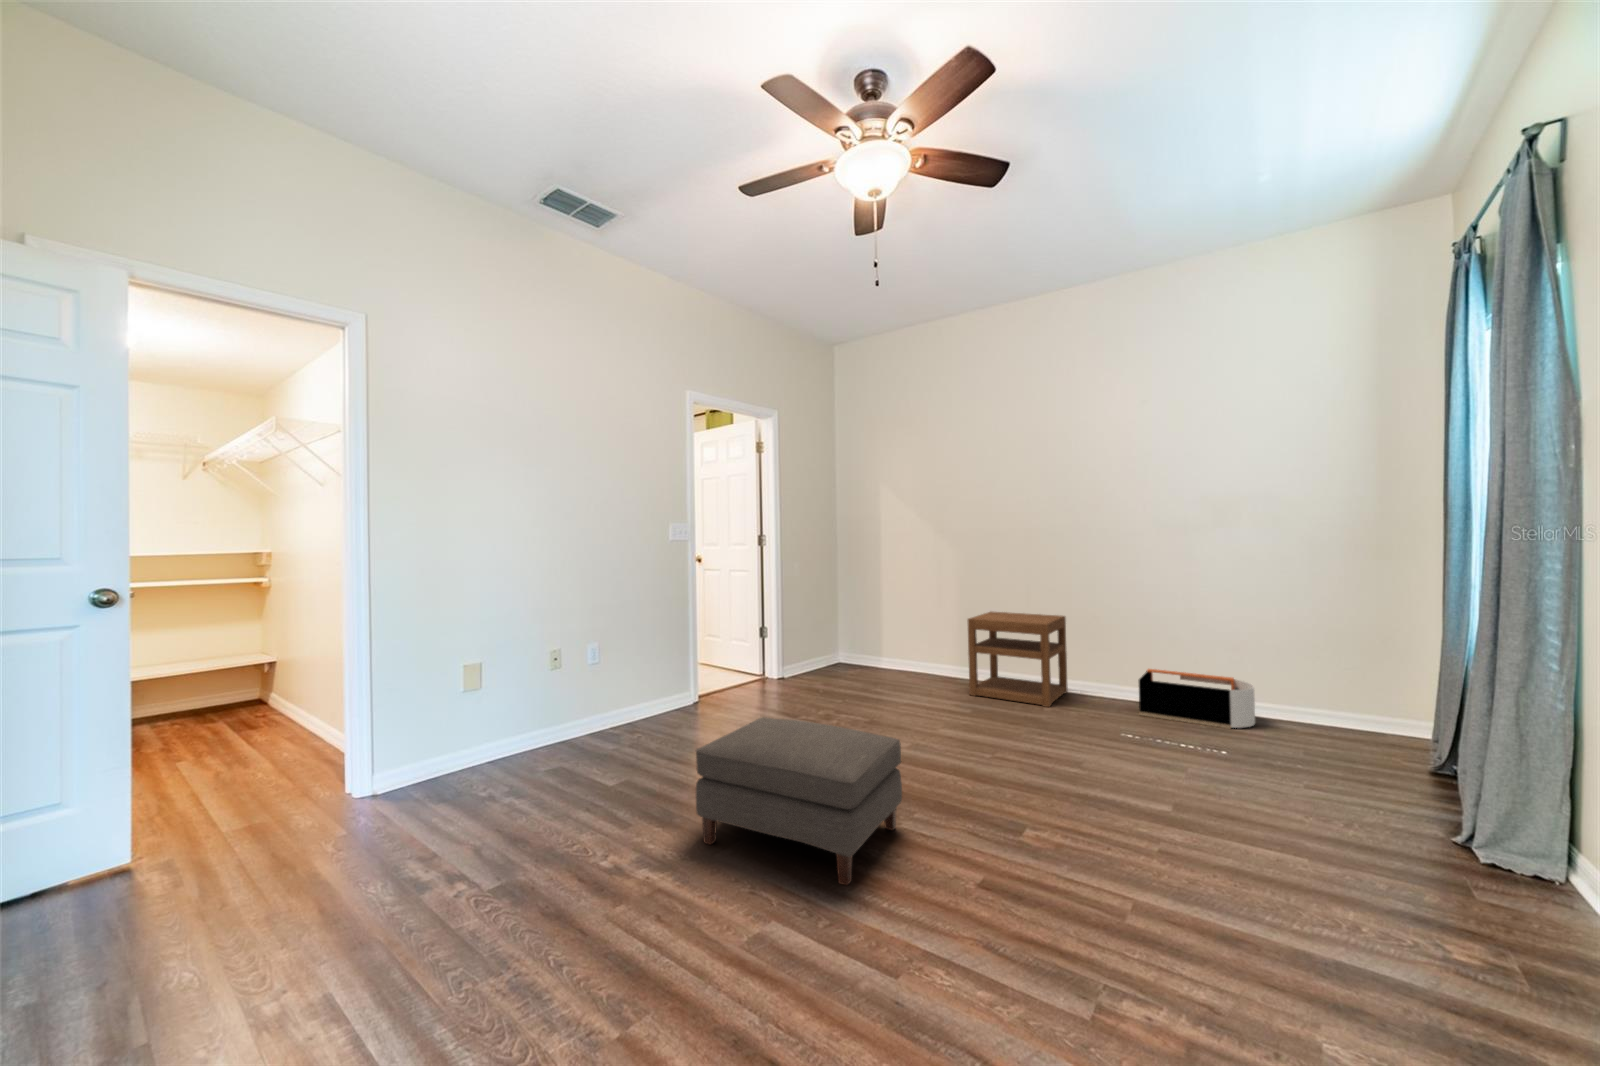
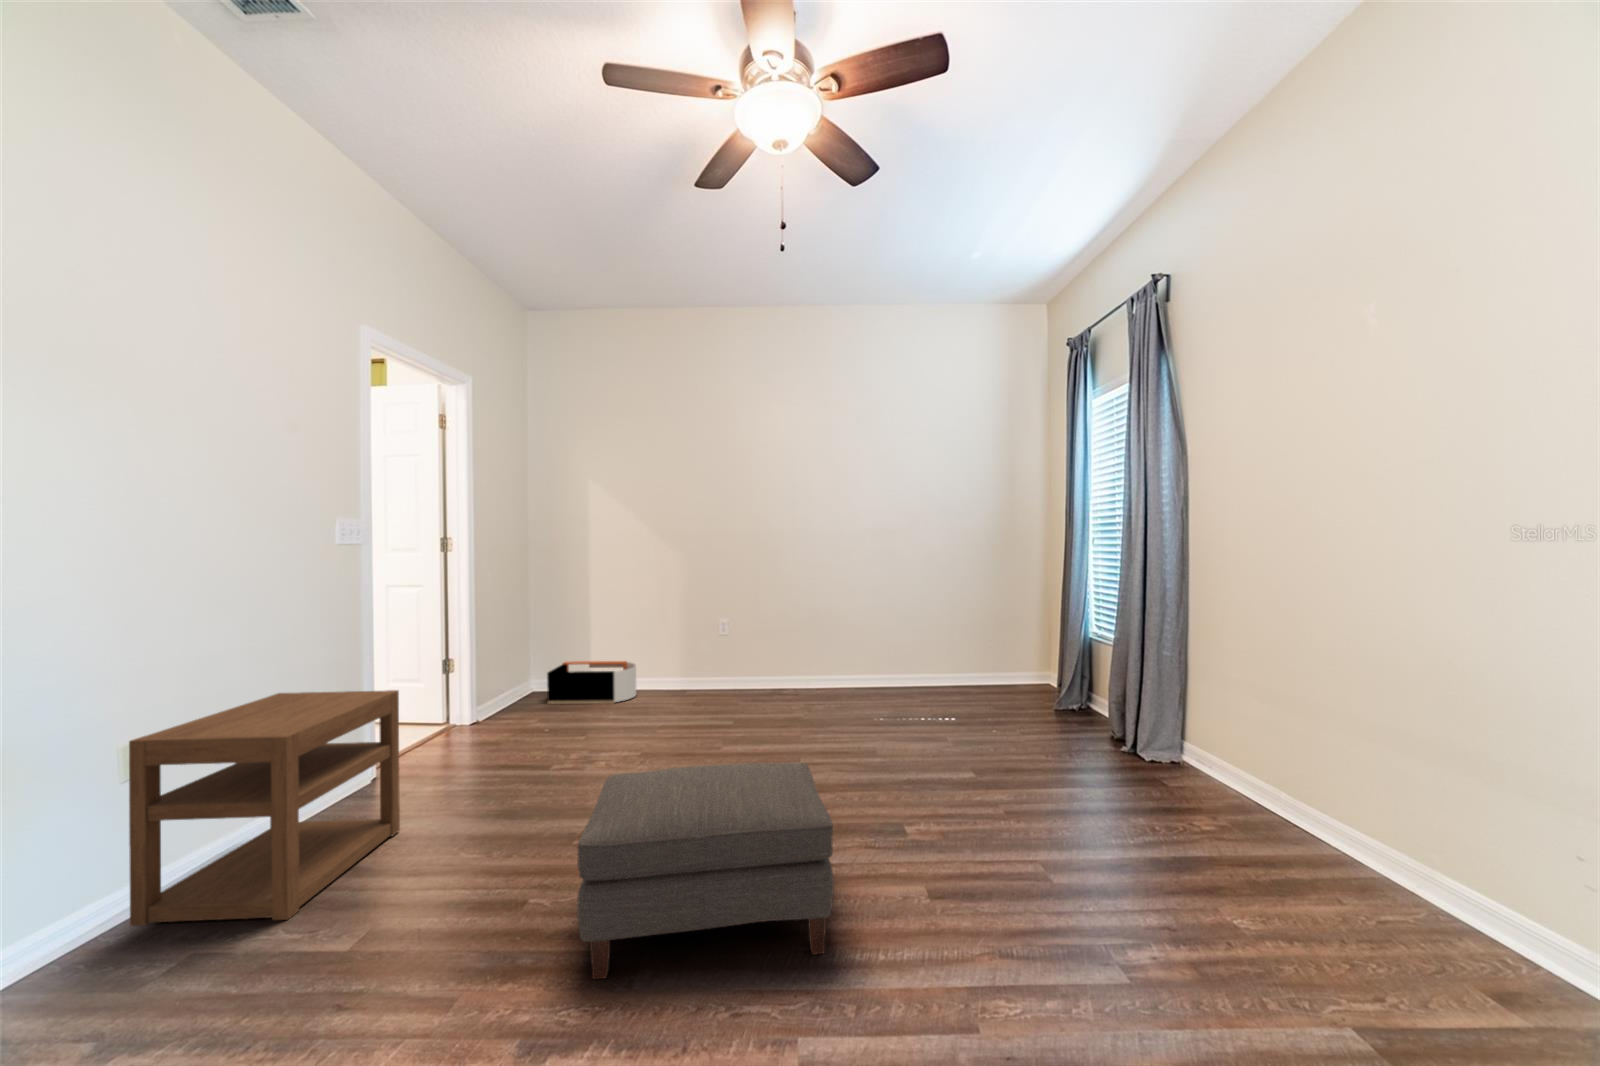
nightstand: present [968,612,1068,707] -> present [129,690,400,926]
storage bin: present [1139,669,1255,729] -> present [547,661,636,704]

